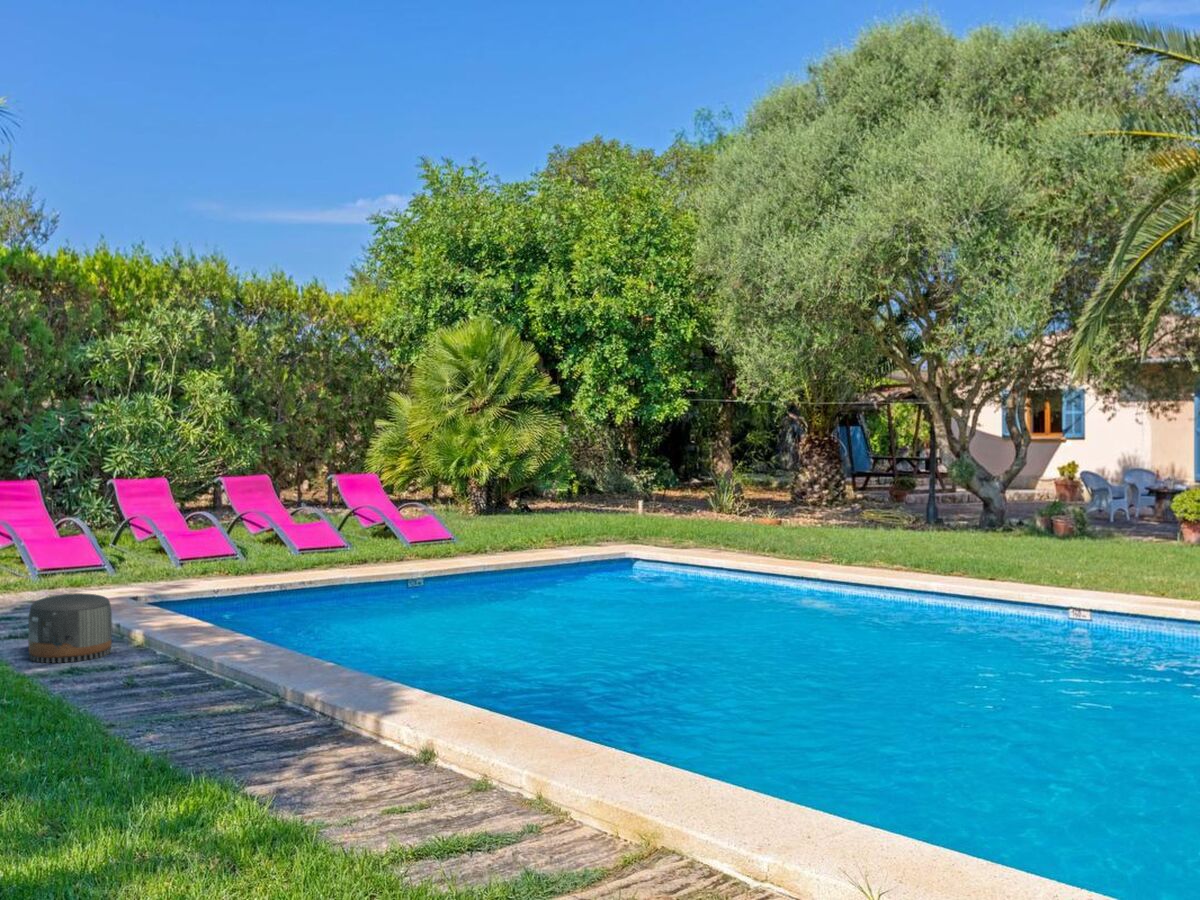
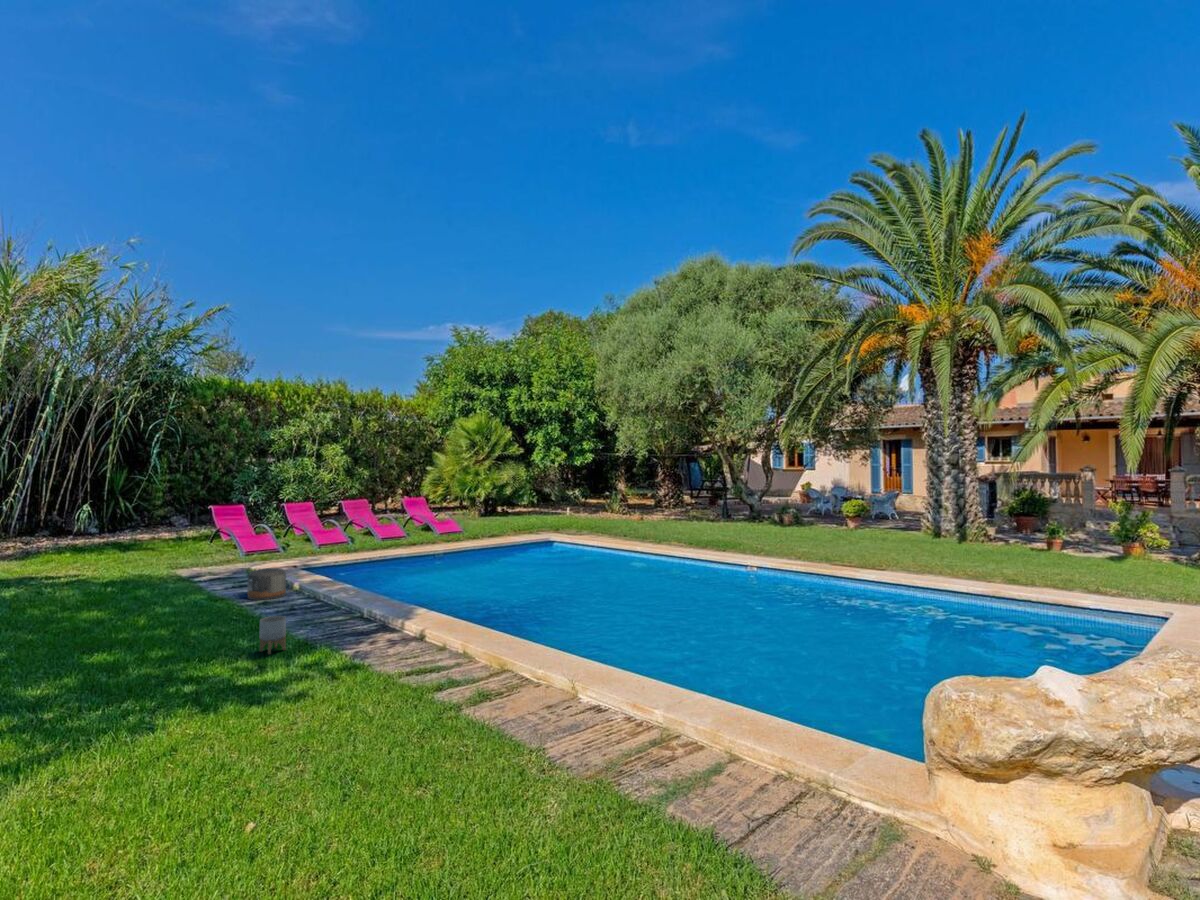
planter: none [37,703,103,802] -> present [260,616,286,654]

